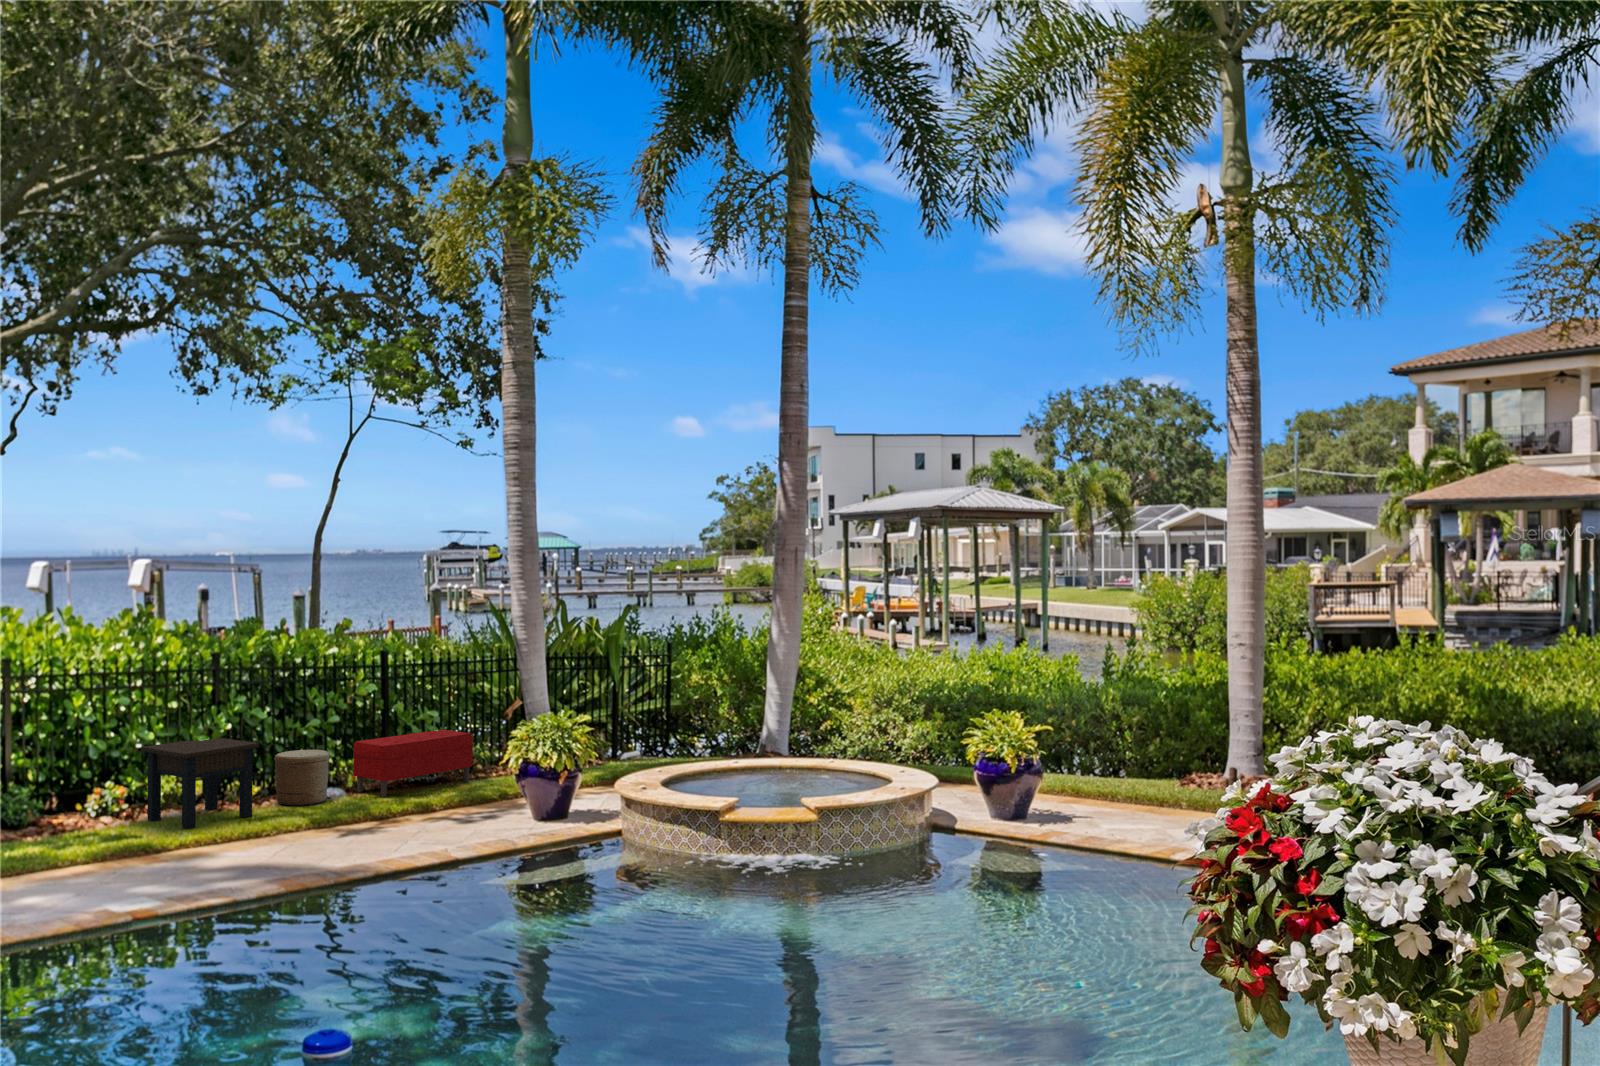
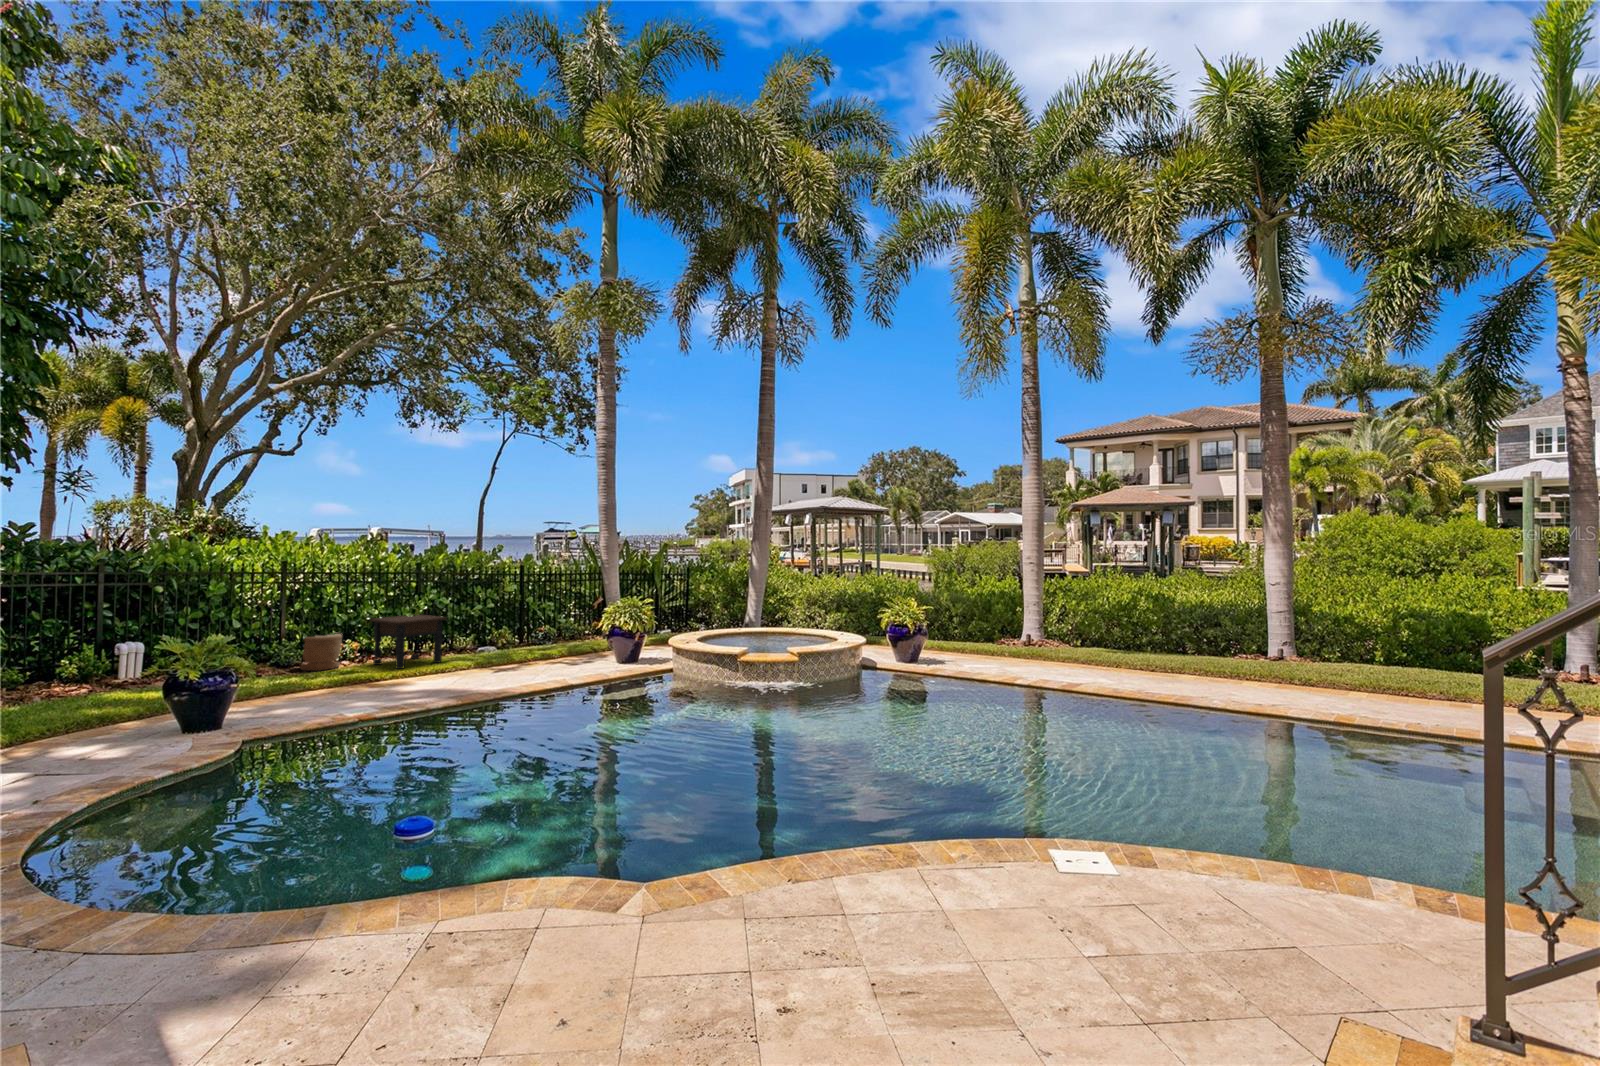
bench: present [353,729,473,797] -> none [506,613,580,652]
woven basket: present [274,750,329,806] -> present [301,634,342,671]

